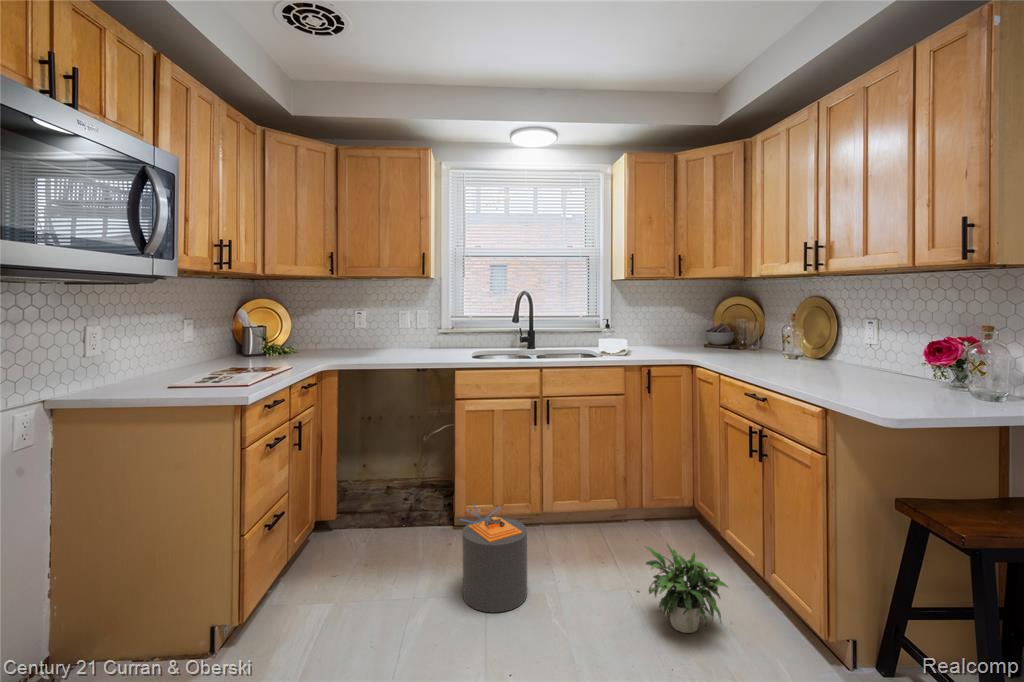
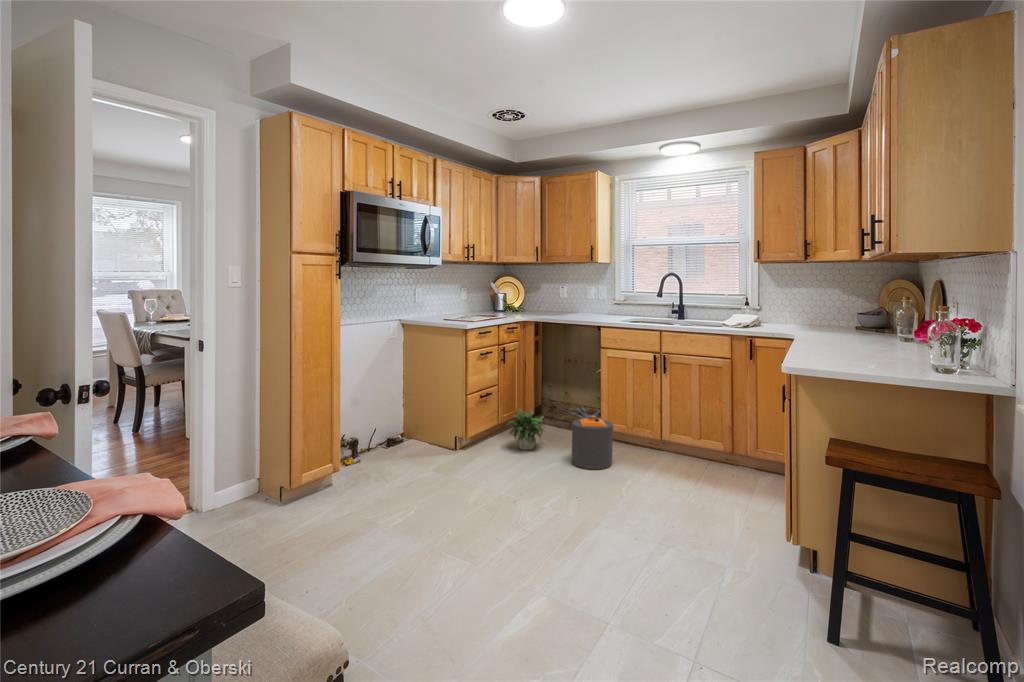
potted plant: present [638,544,728,633] -> present [508,409,544,450]

